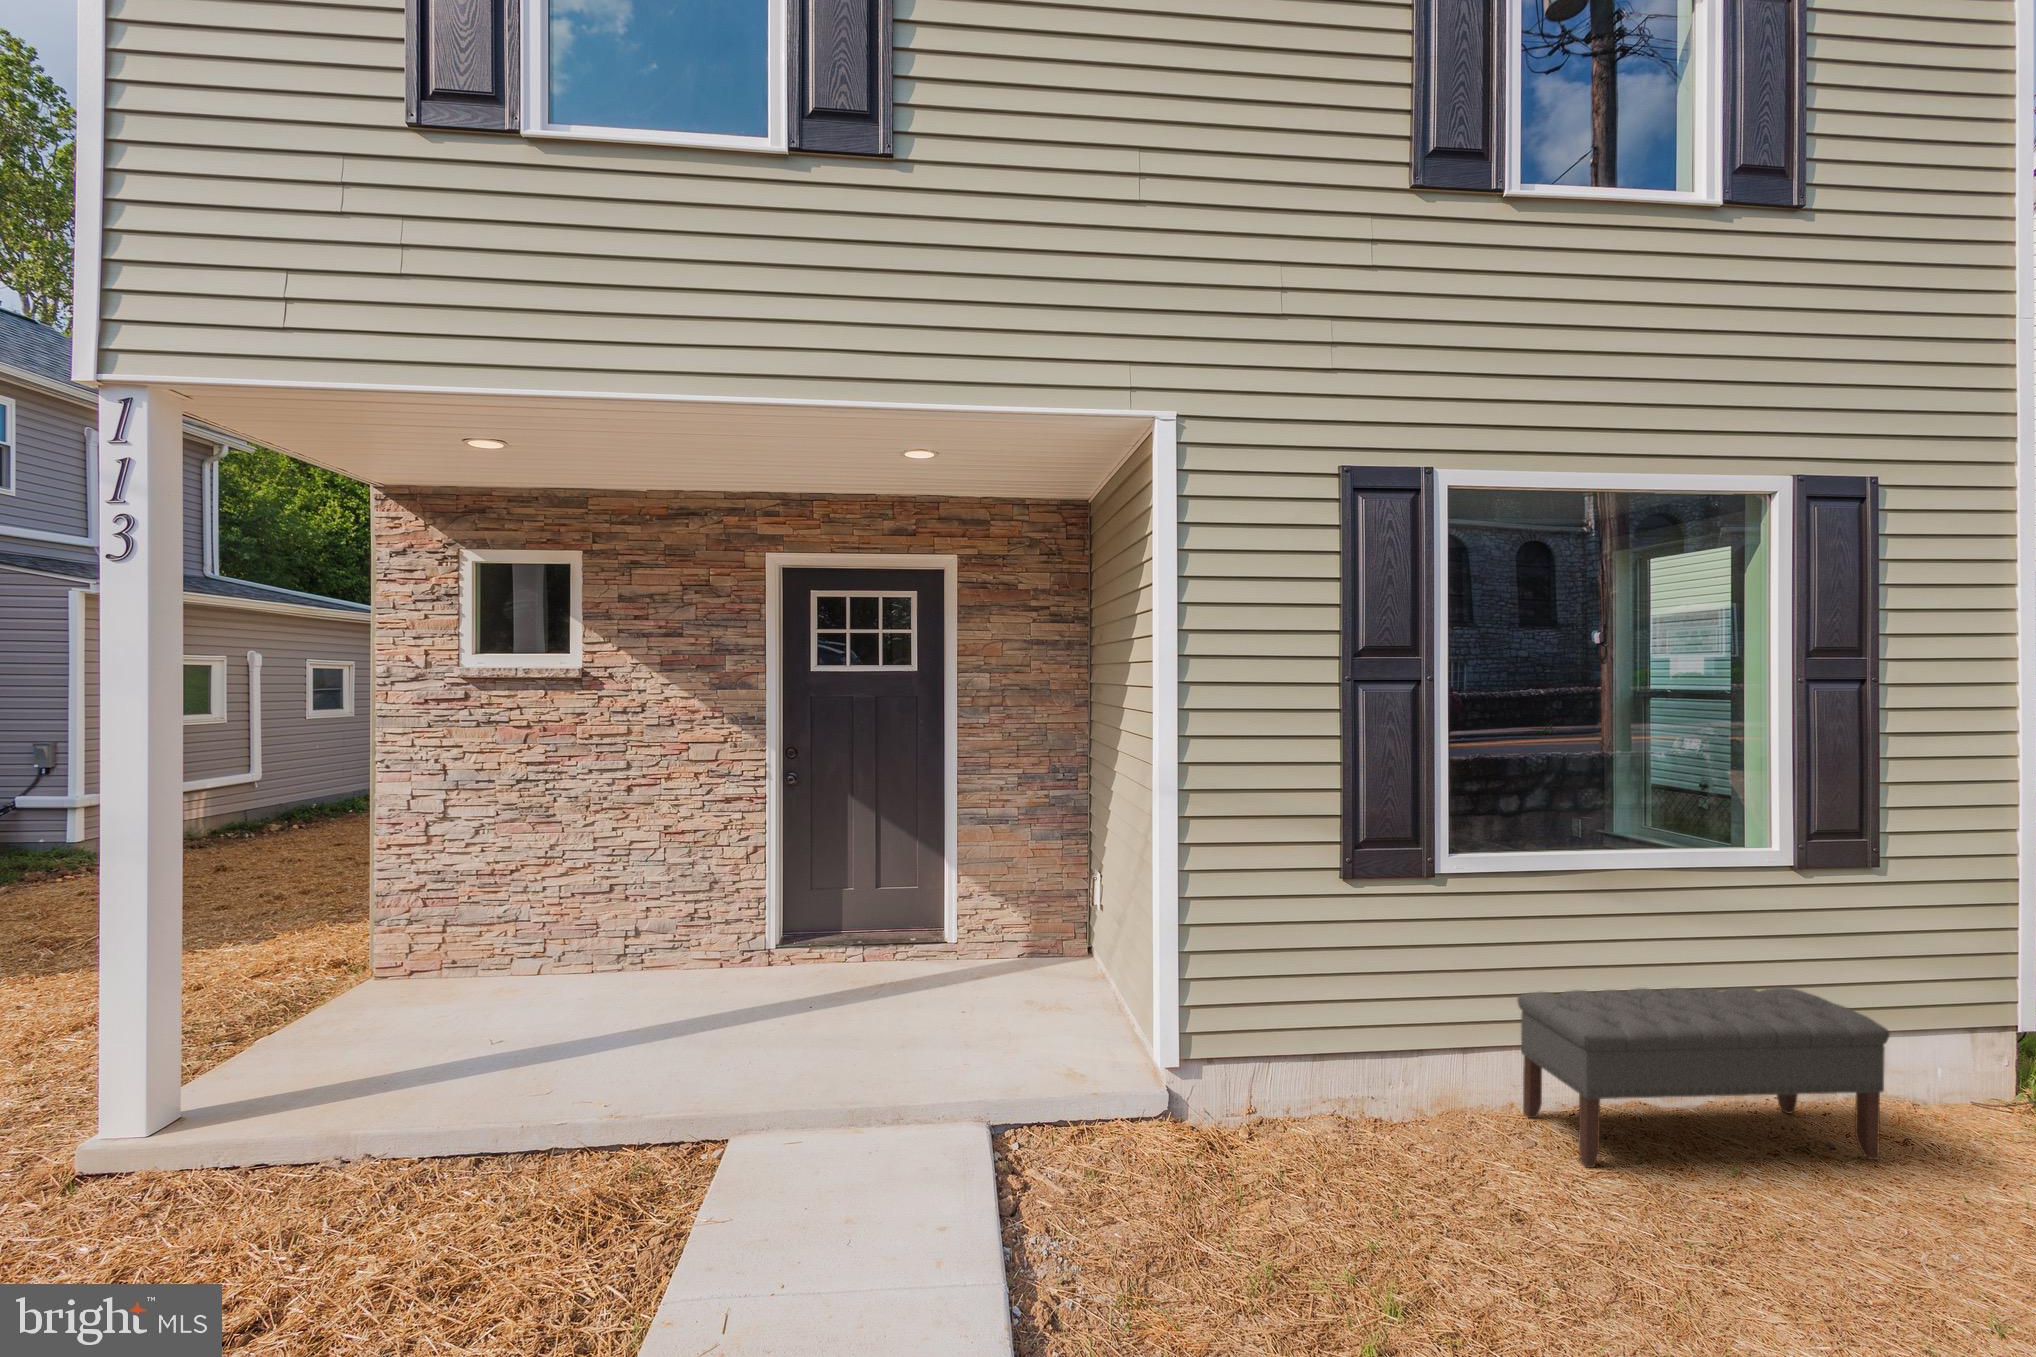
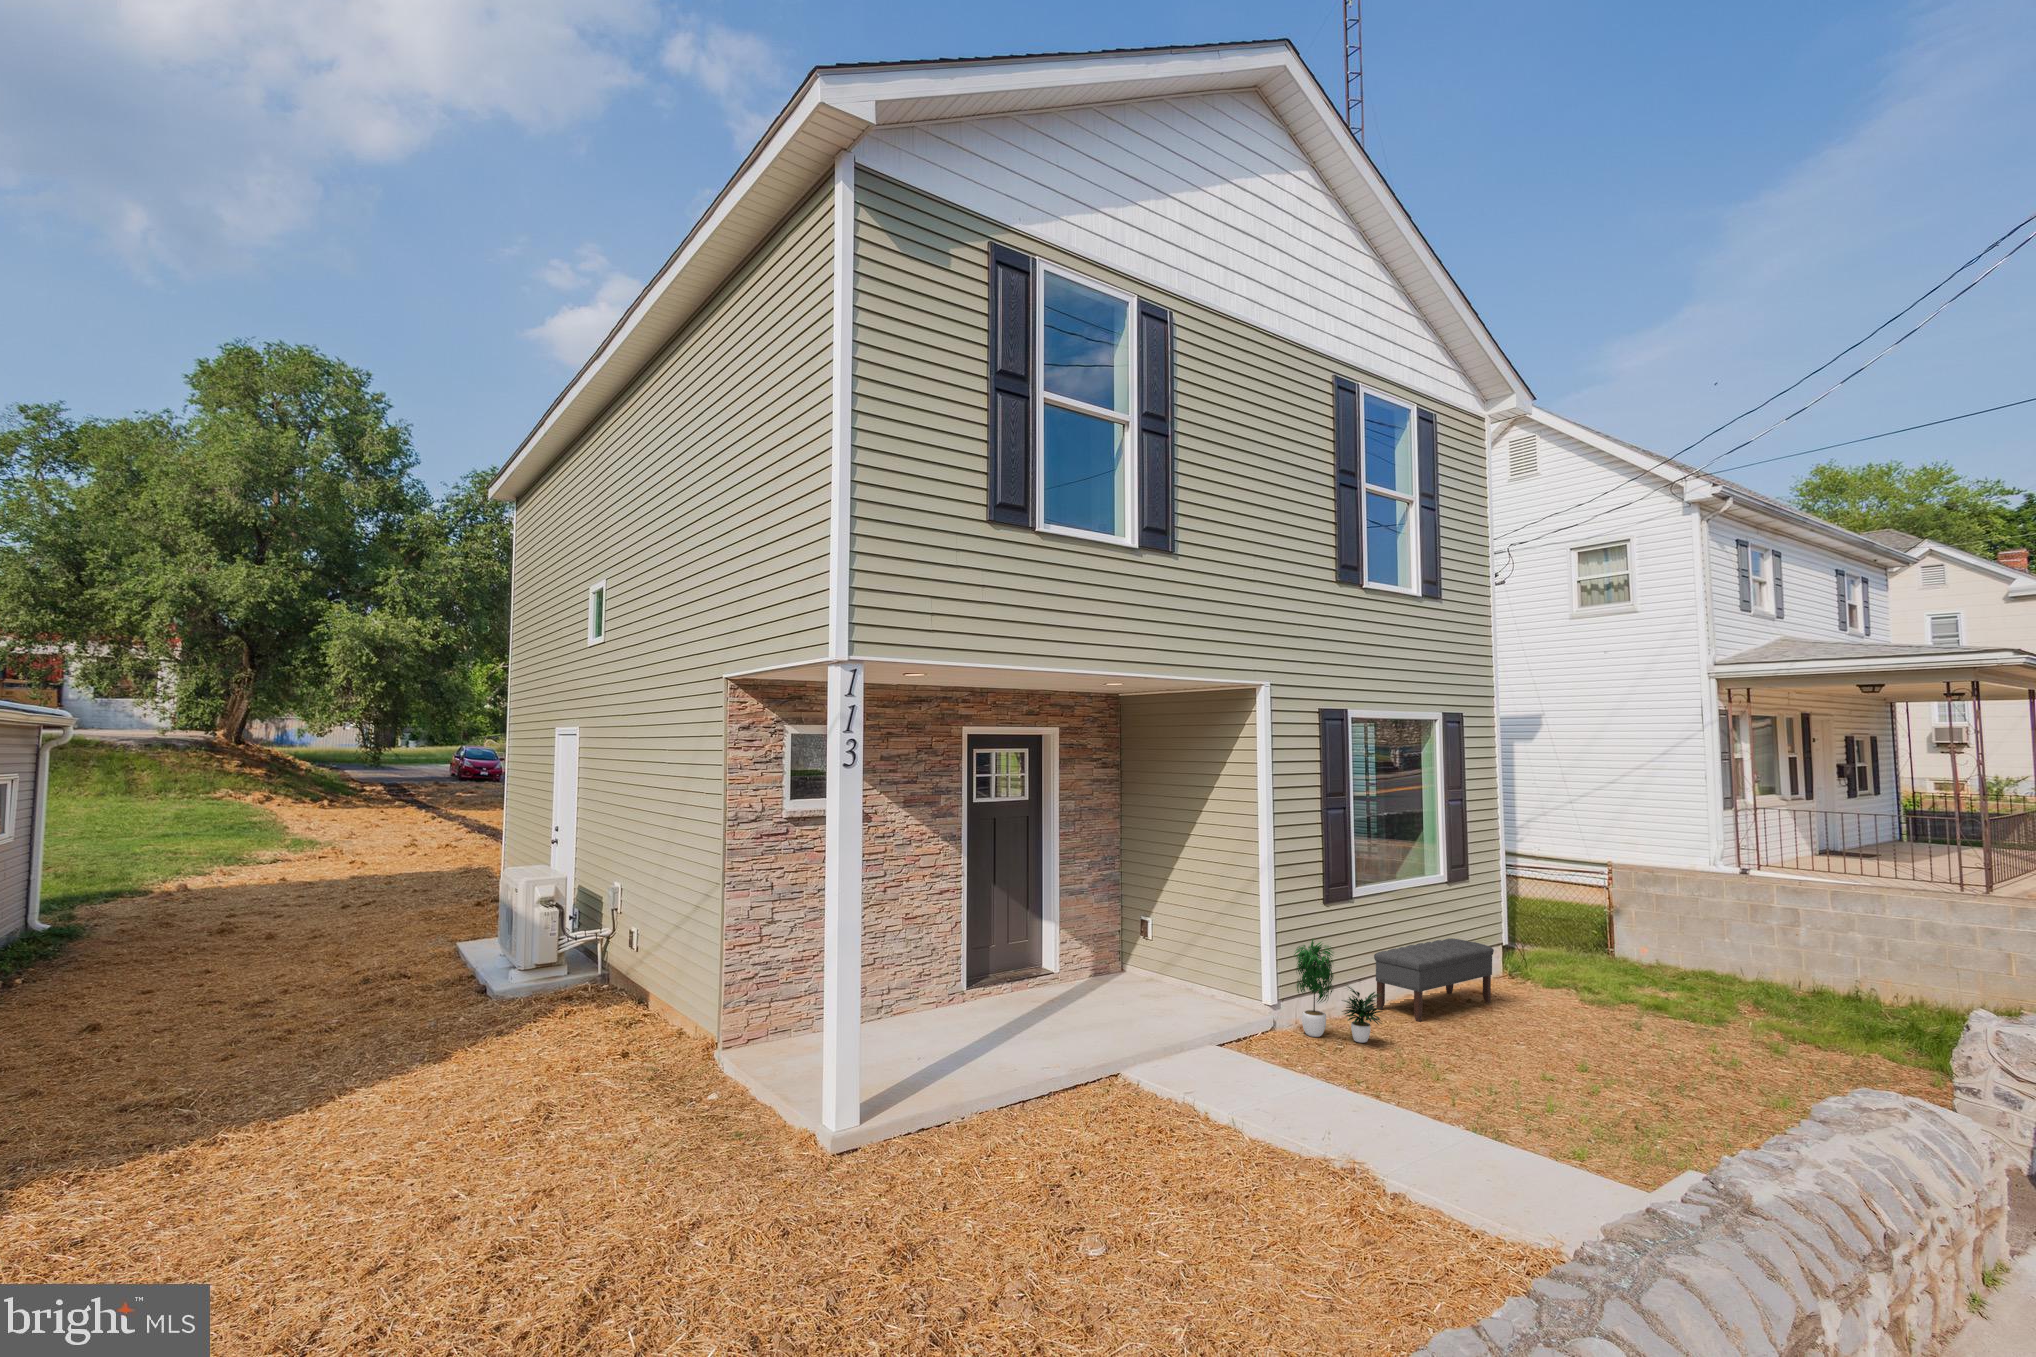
potted plant: none [1216,938,1396,1190] -> present [1294,939,1383,1043]

